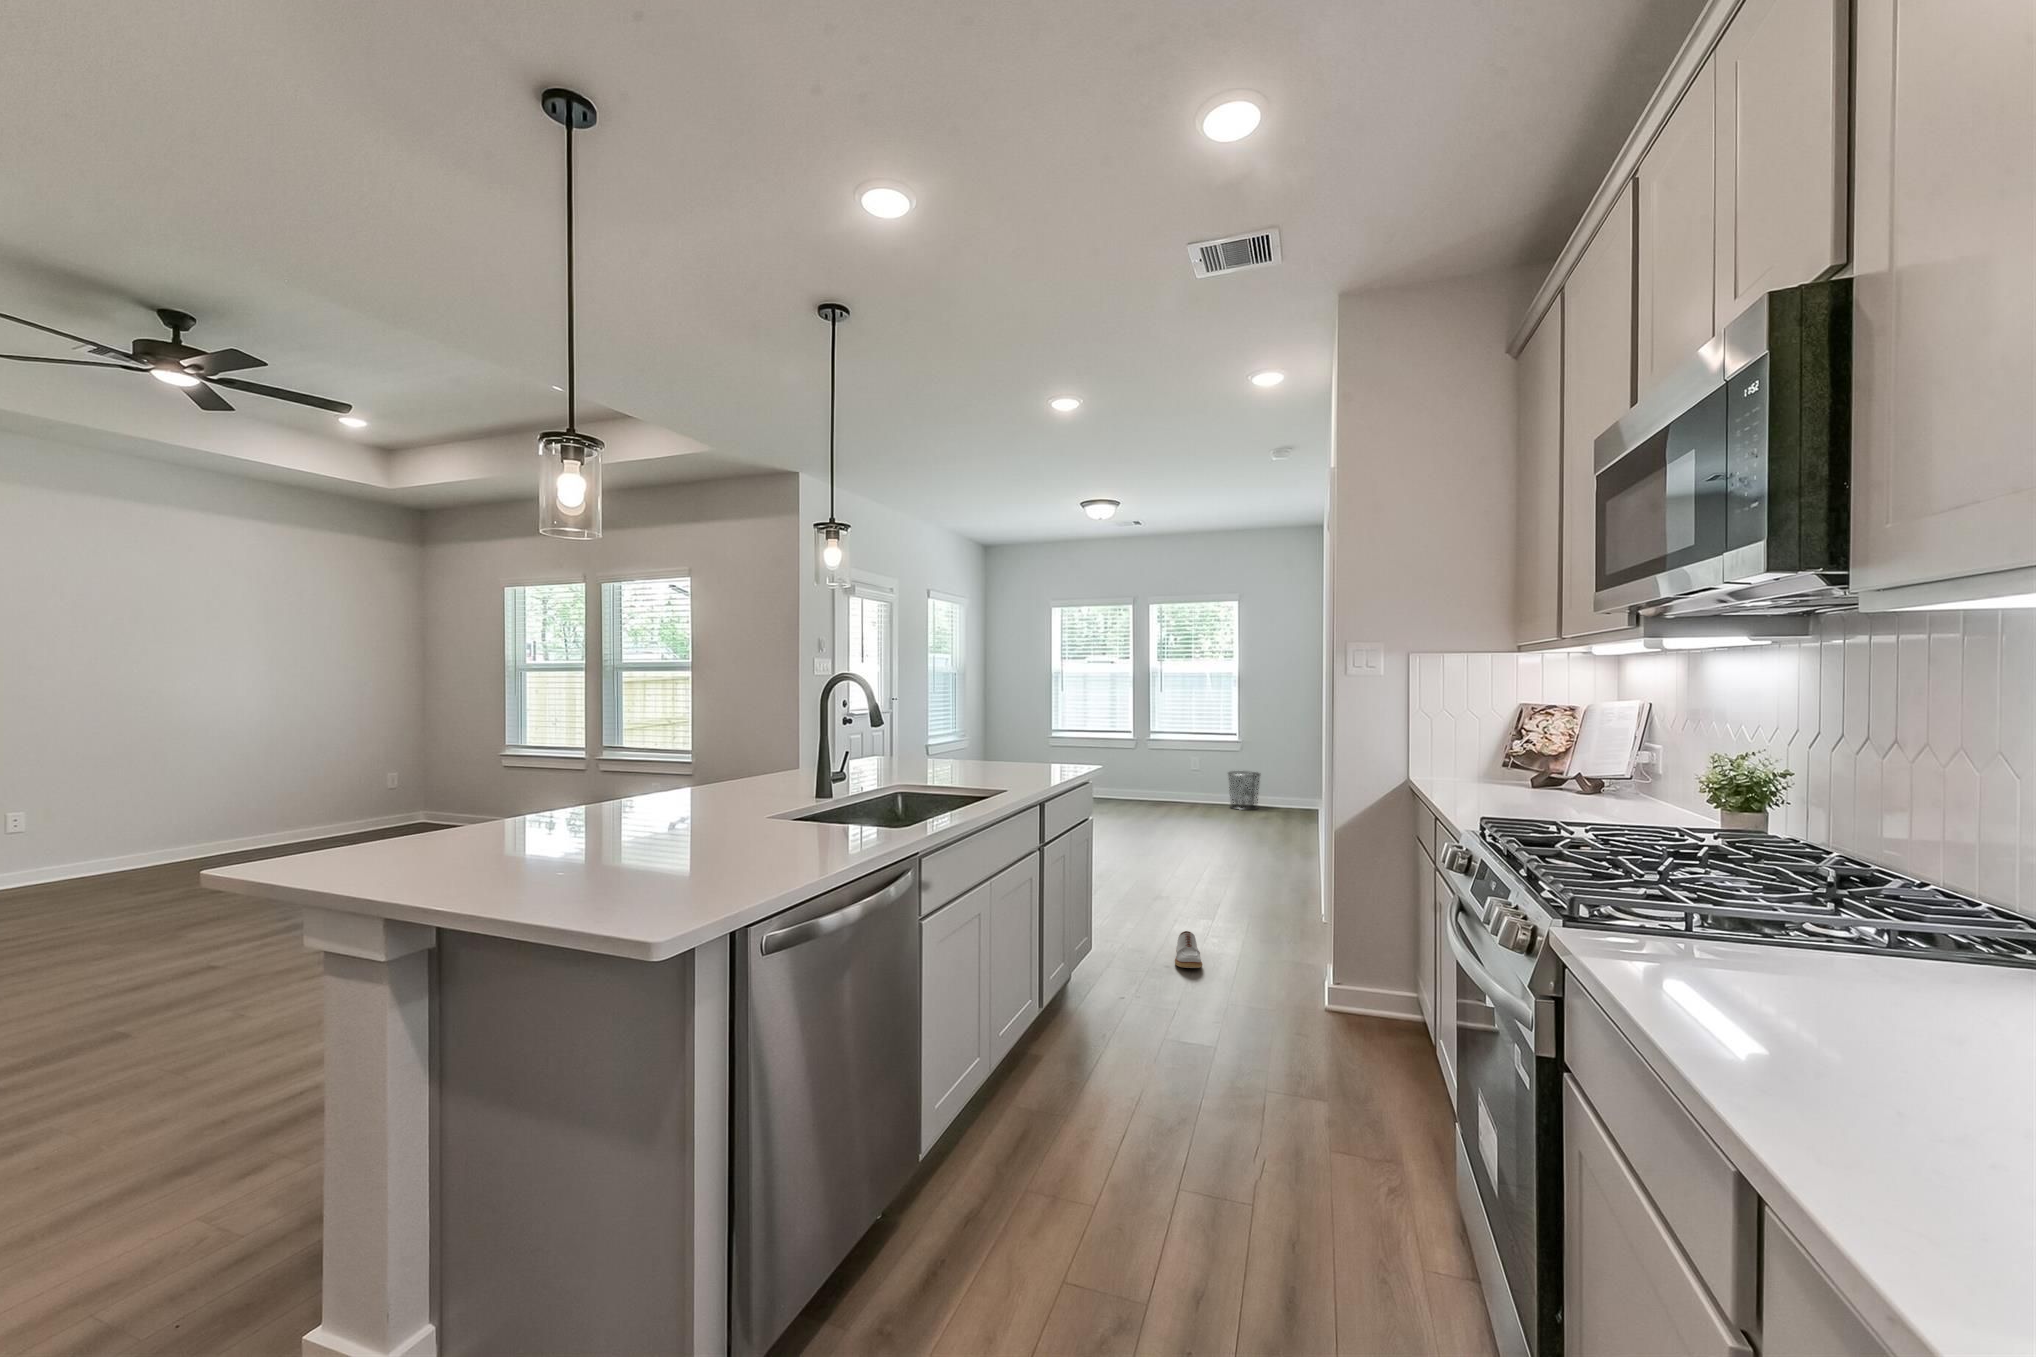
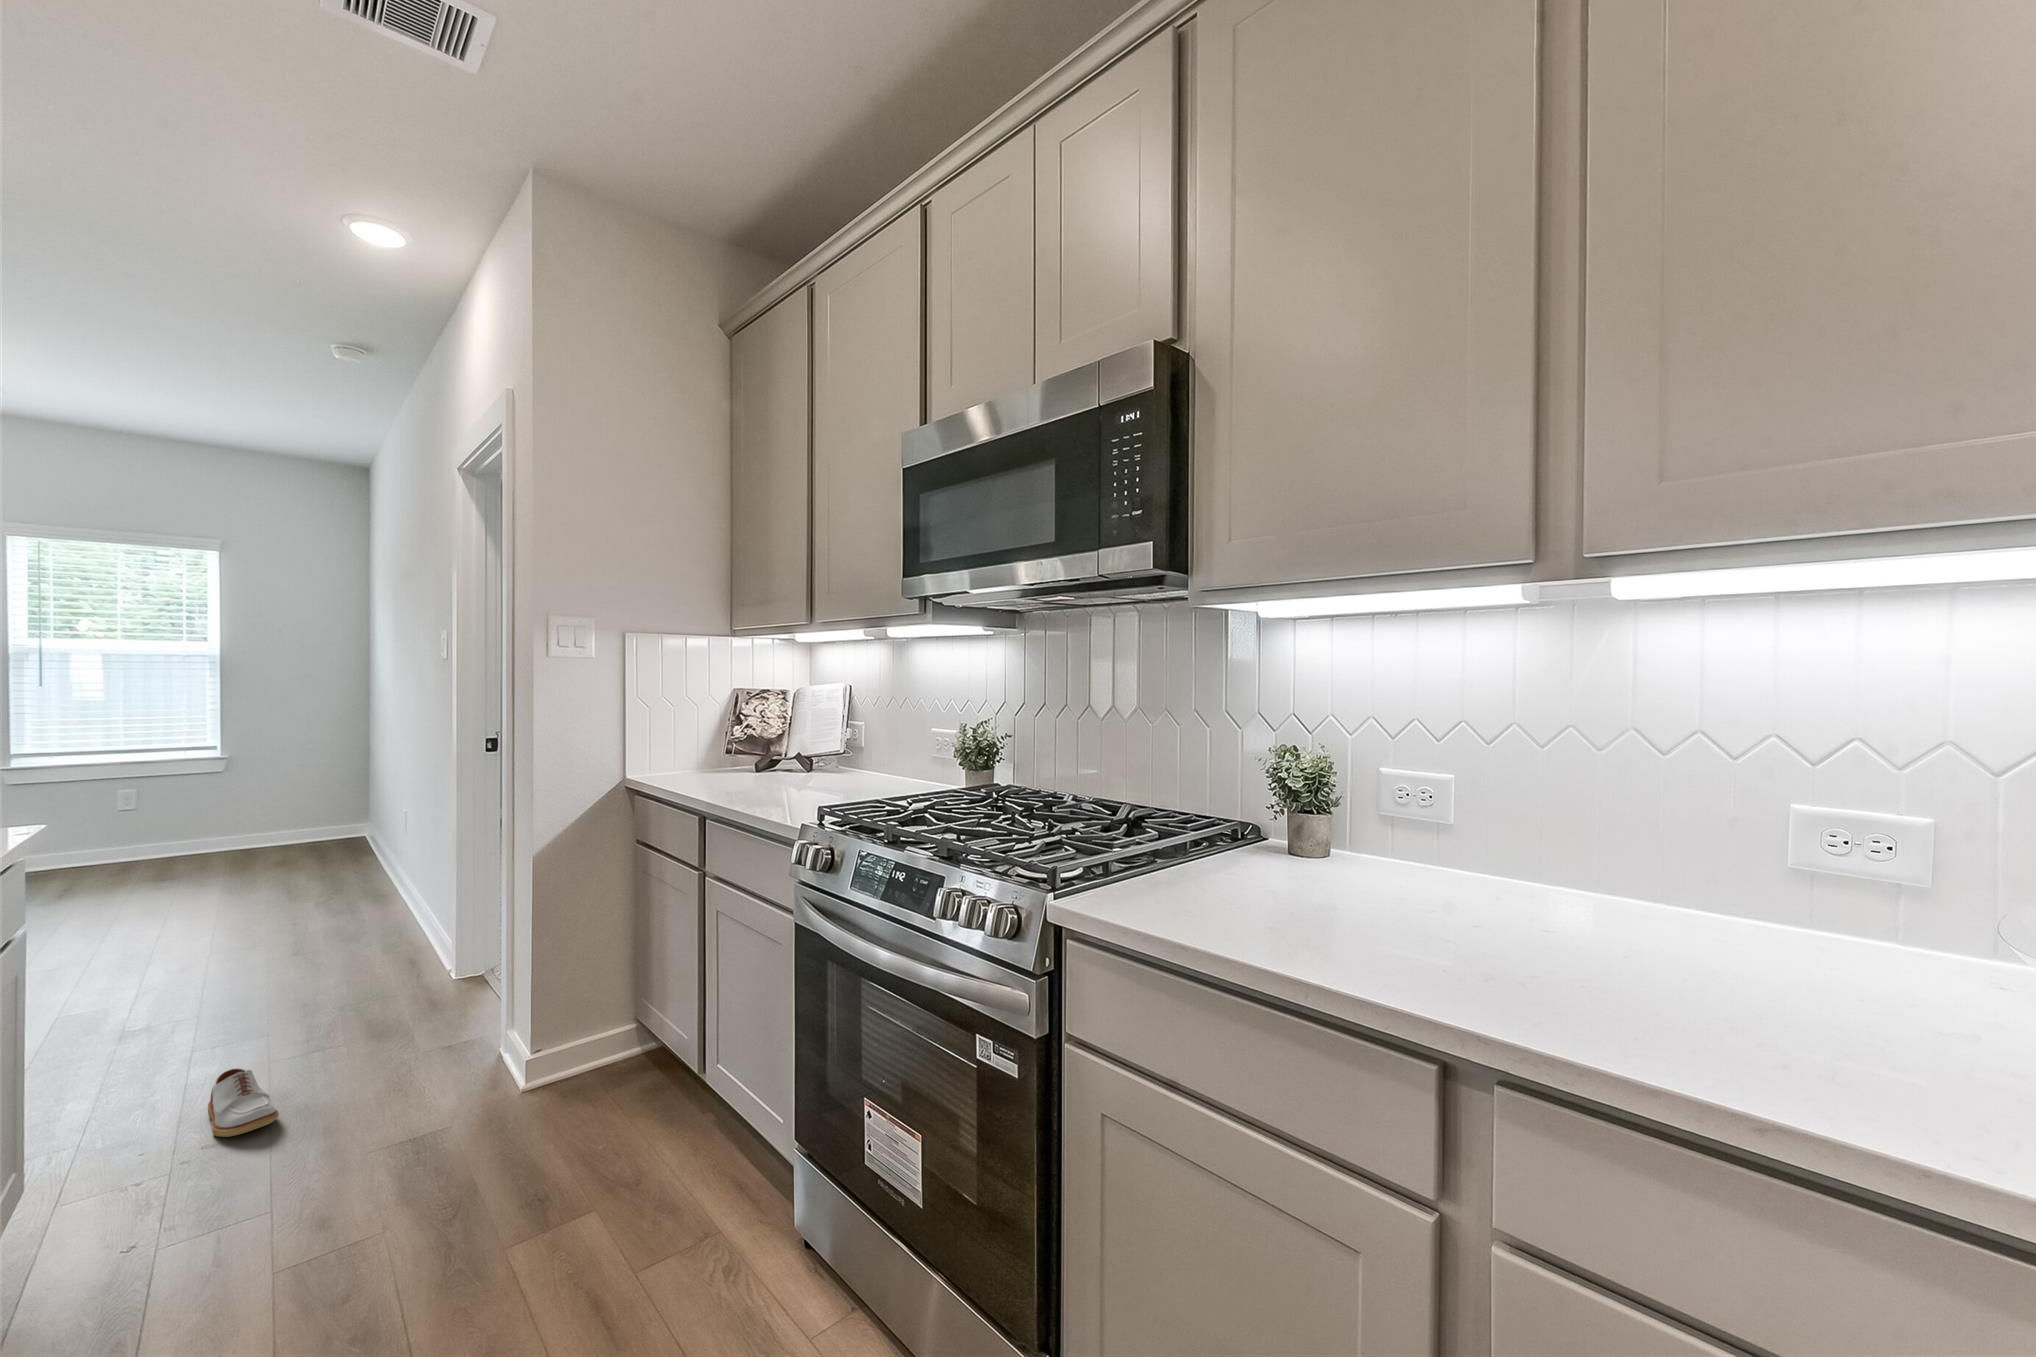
waste bin: present [1228,771,1261,810] -> none [200,797,265,853]

